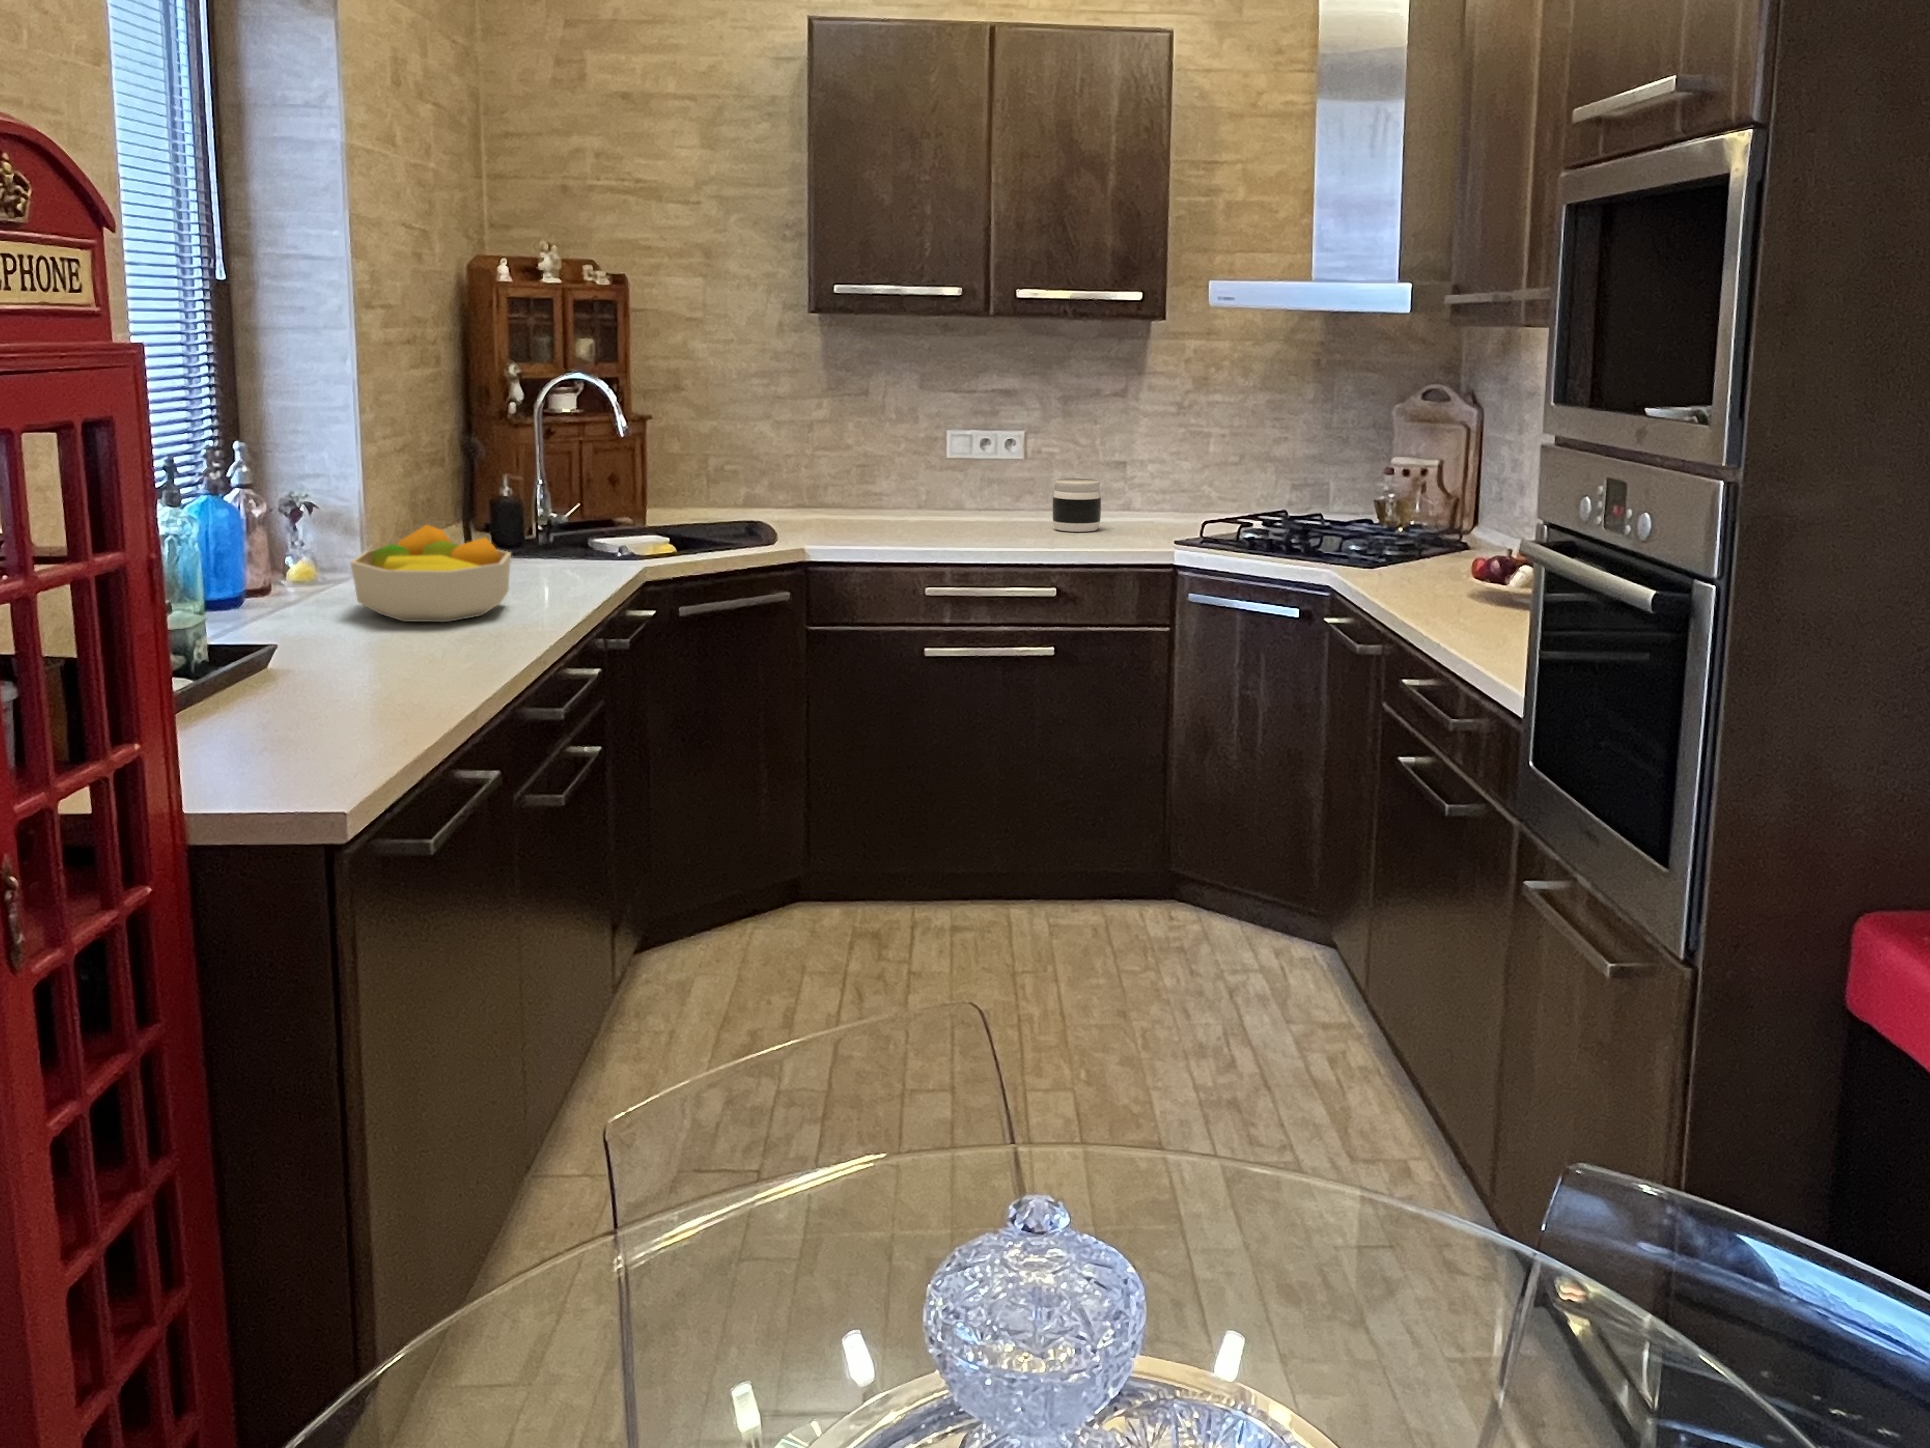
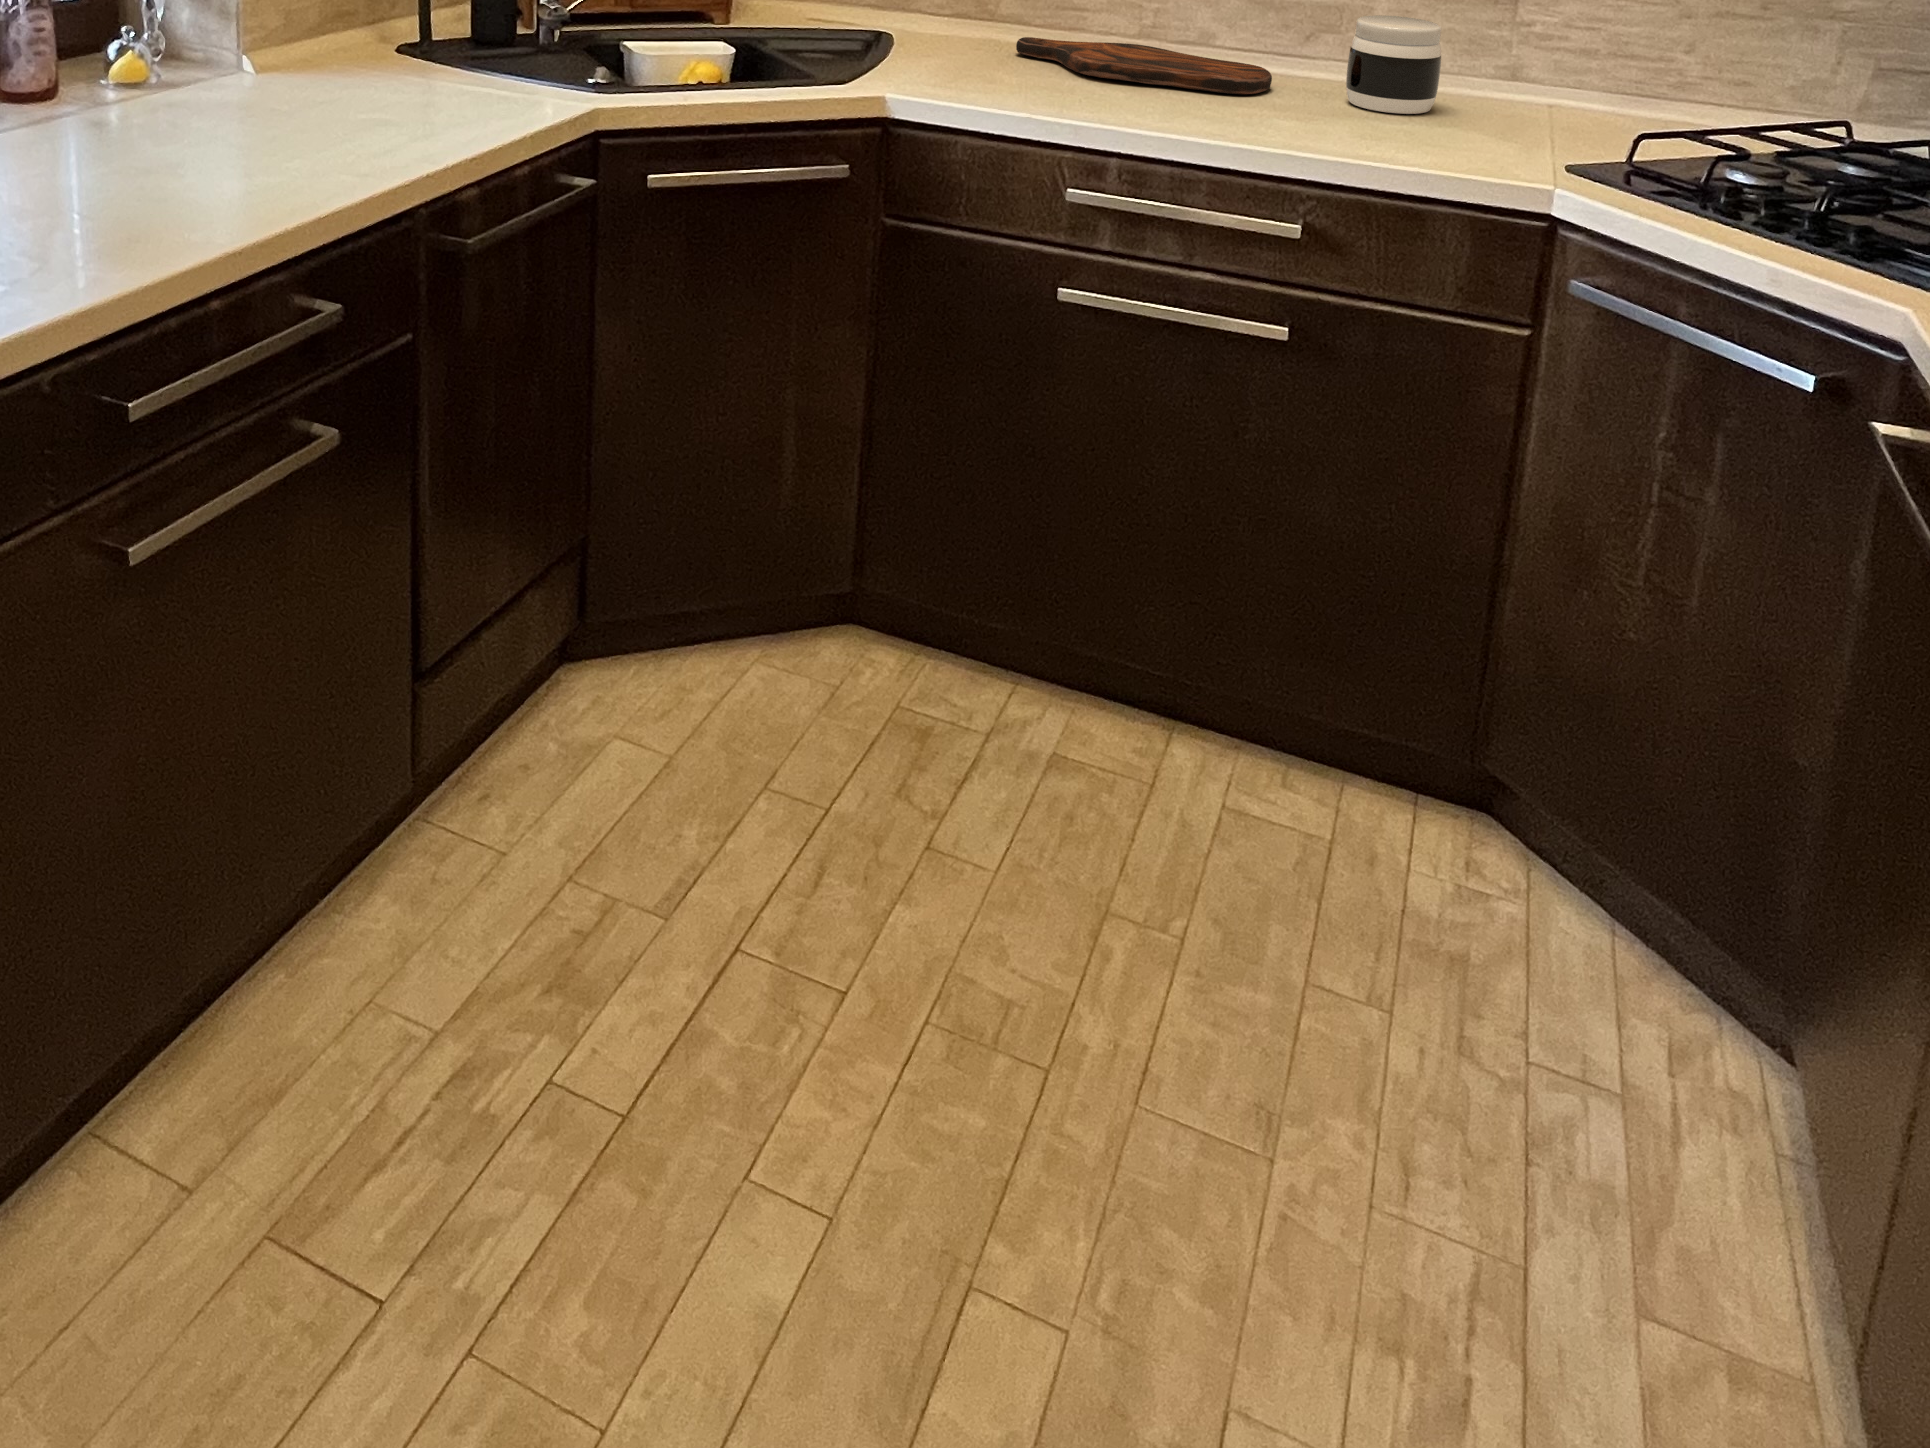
cutting board: none [852,513,1011,531] -> present [1016,37,1272,94]
fruit bowl: present [351,525,511,622] -> none [85,26,318,188]

